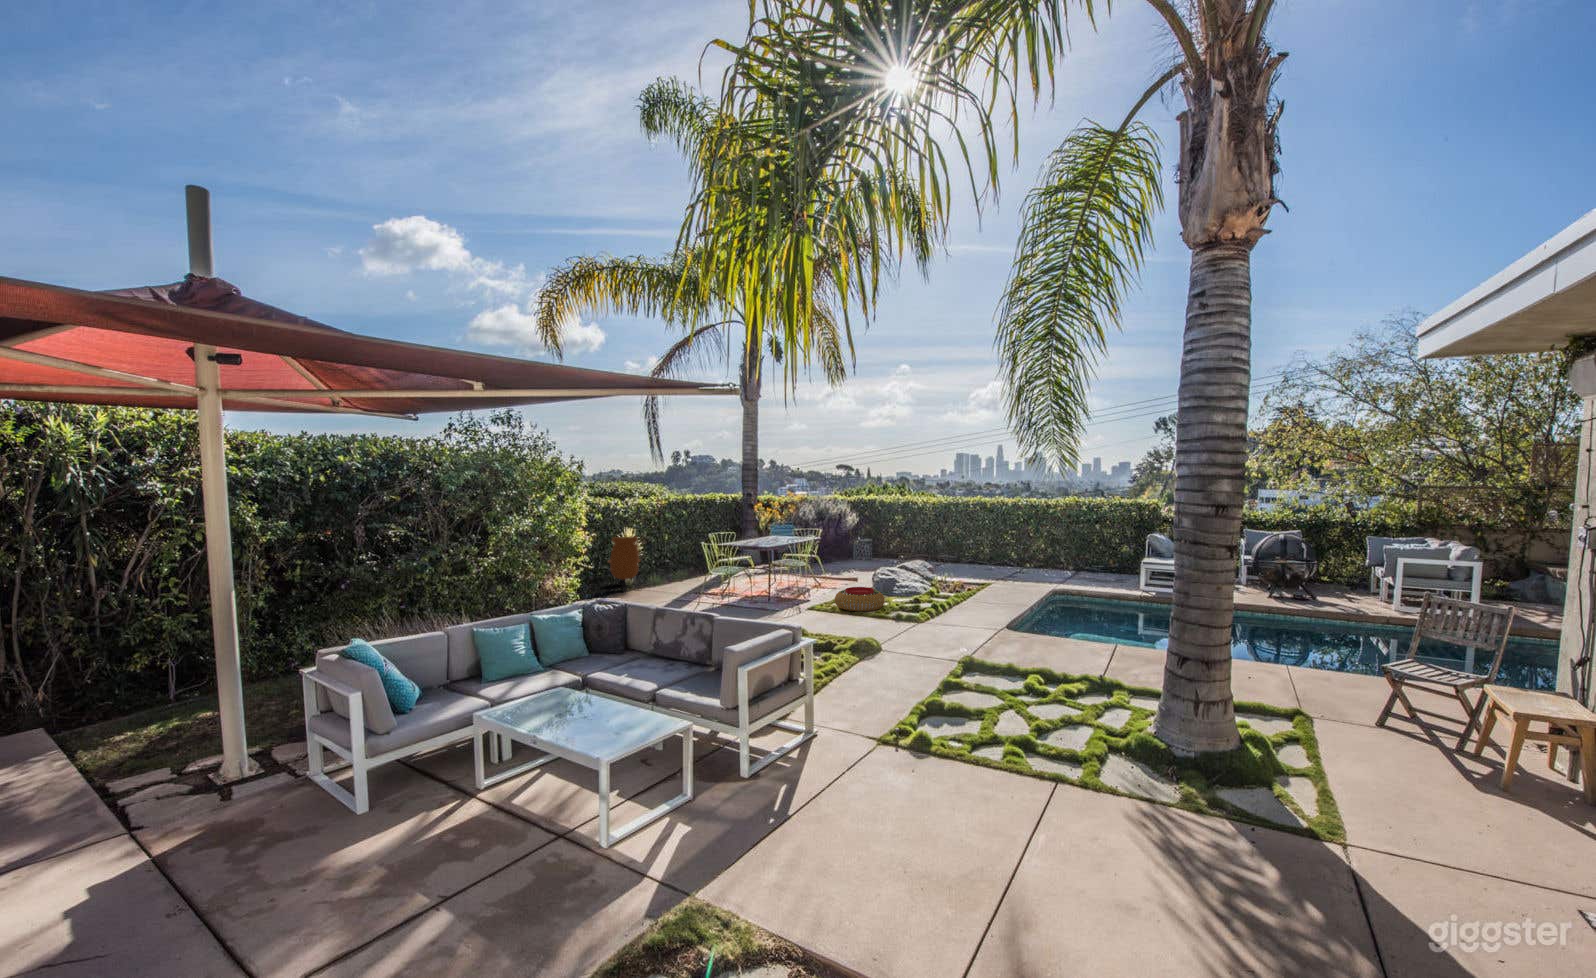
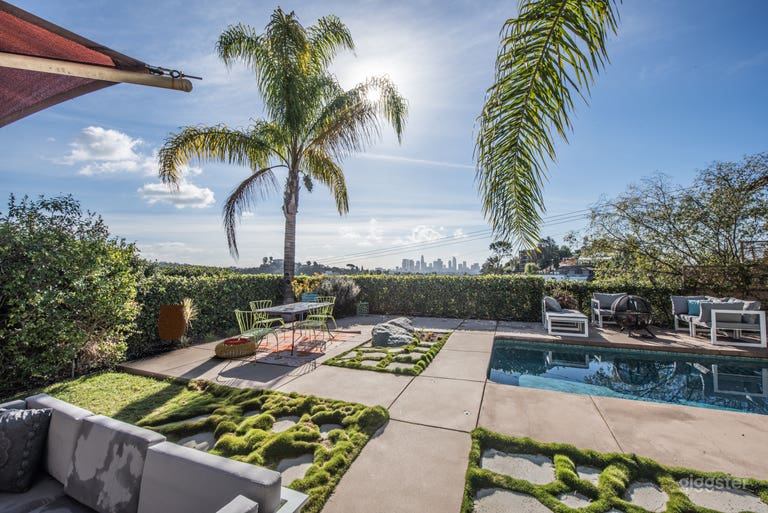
pouf: present [835,587,885,611] -> present [215,338,256,358]

